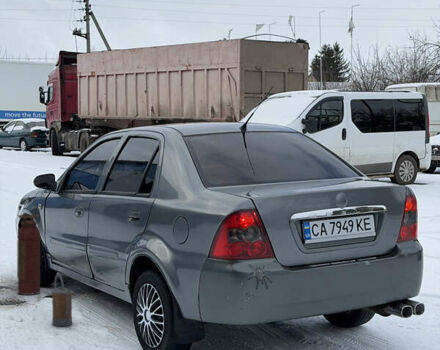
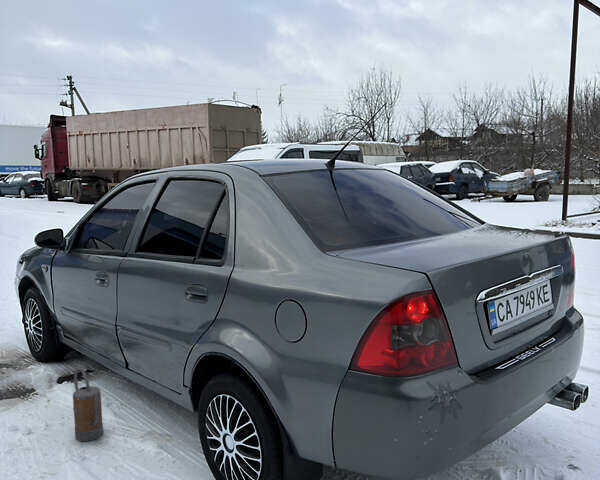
fire extinguisher: present [17,214,41,295] -> none [16,279,52,380]

